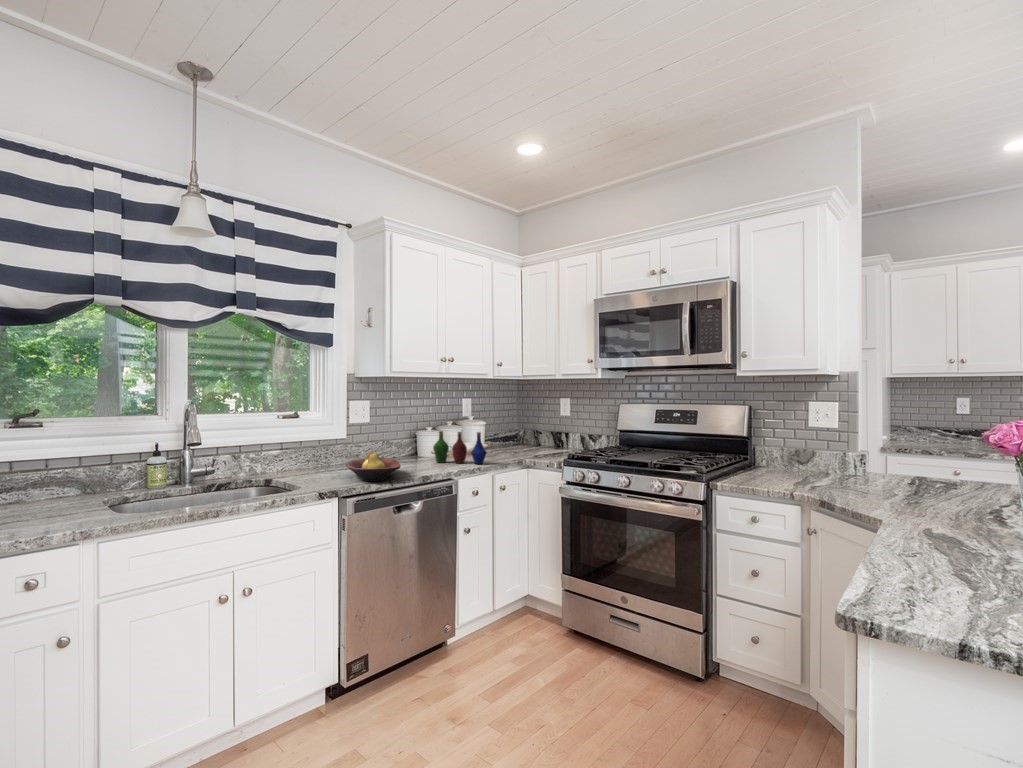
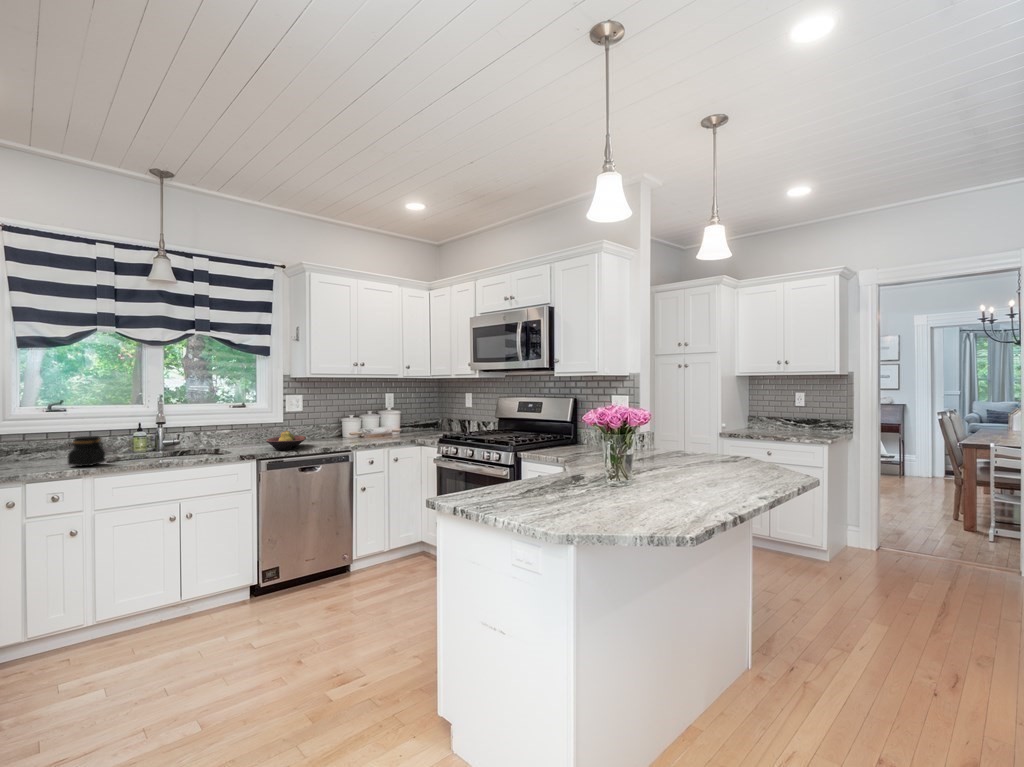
bottle: present [433,431,487,464] -> none [343,417,380,441]
jar: none [51,468,115,521] -> present [68,436,105,466]

